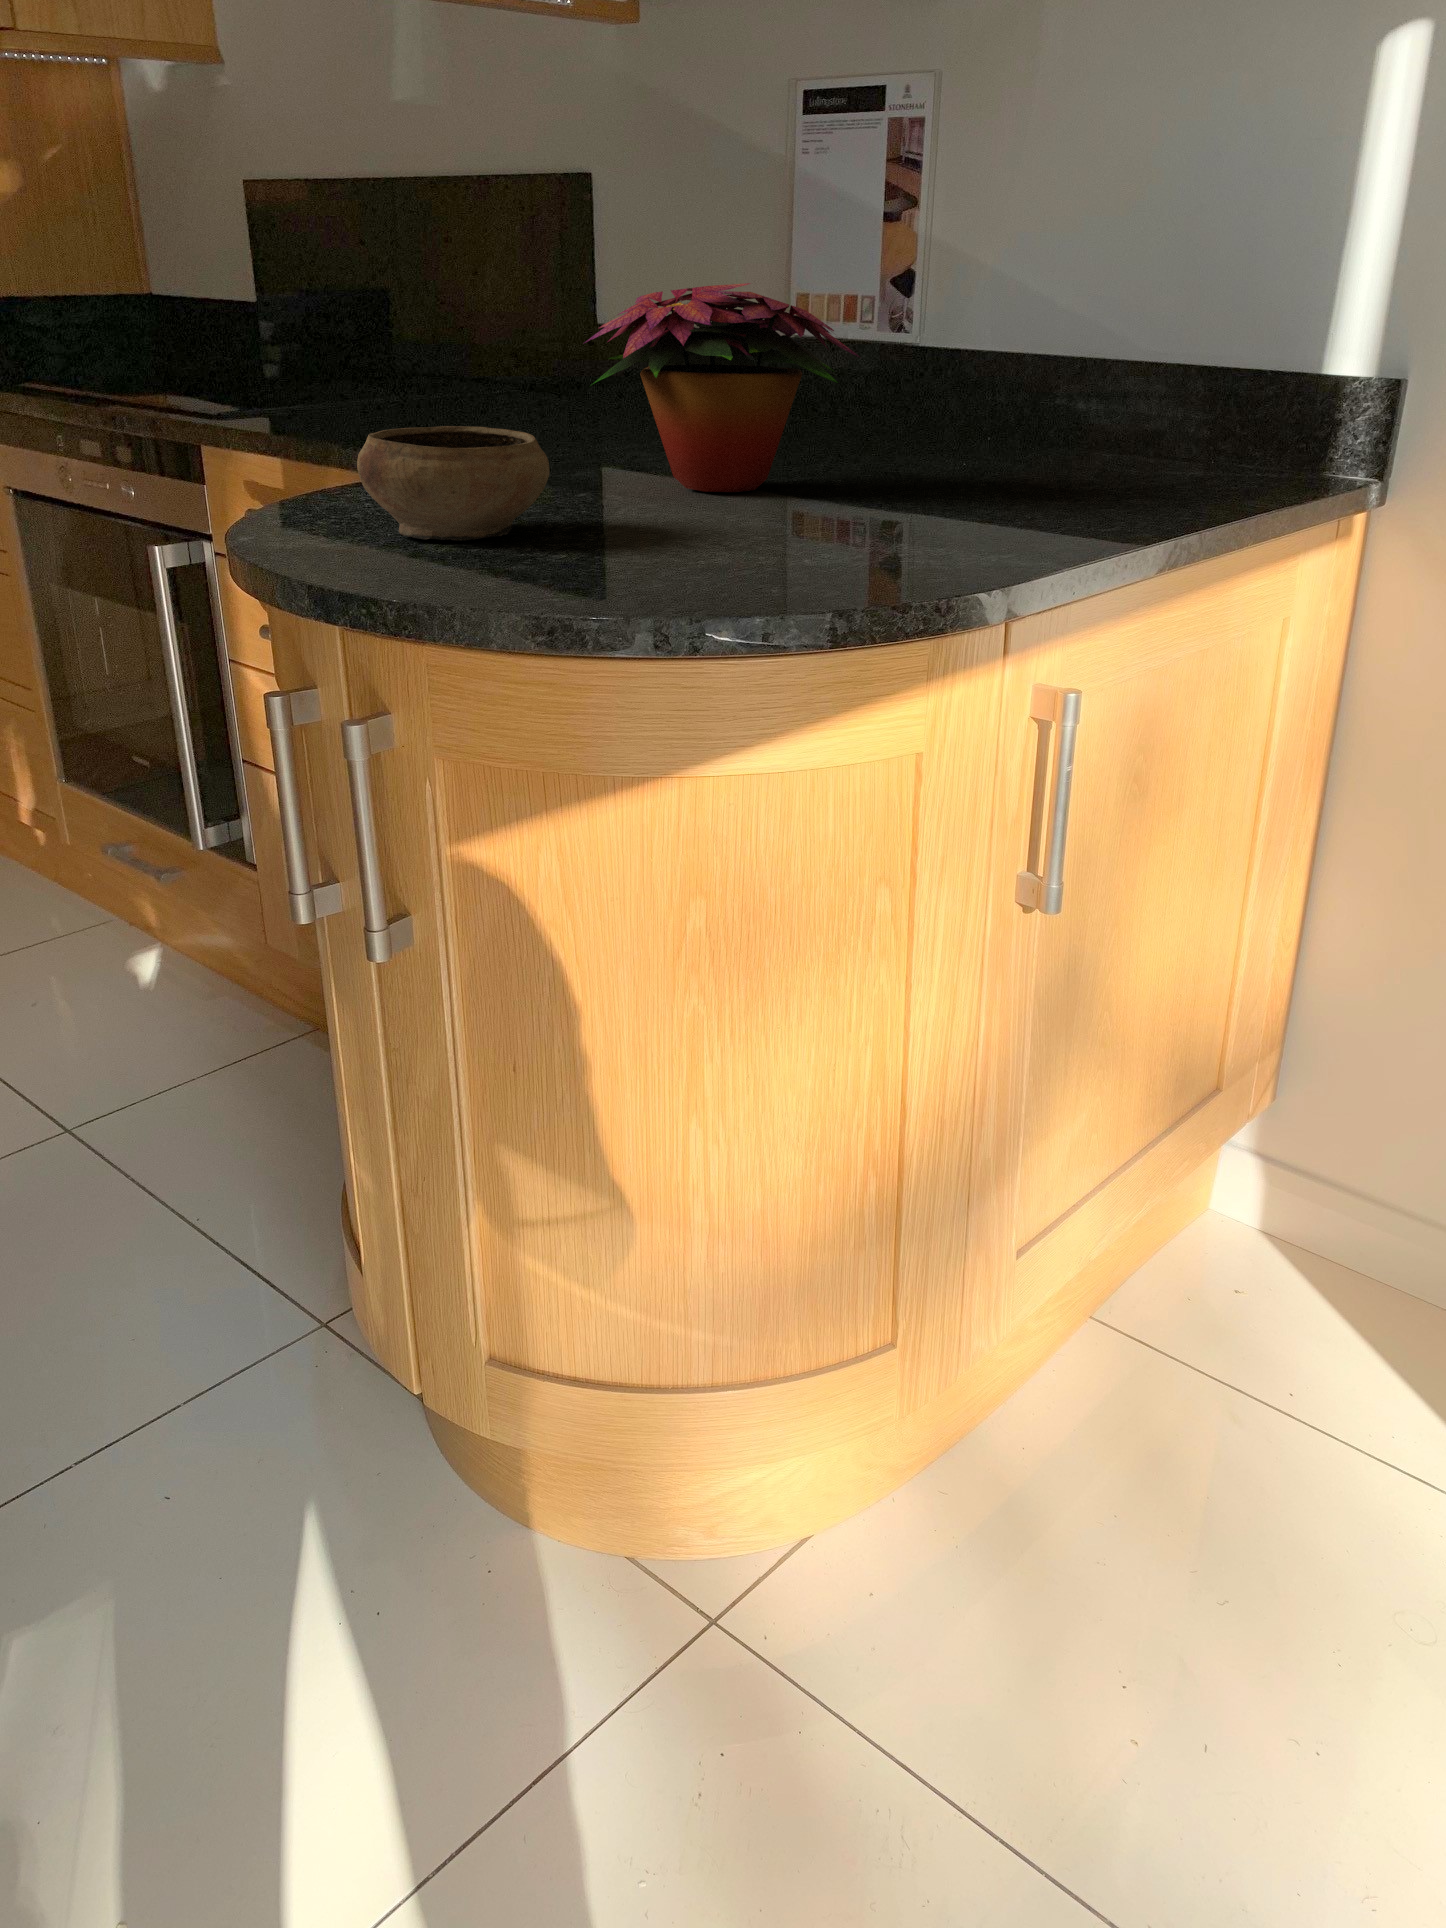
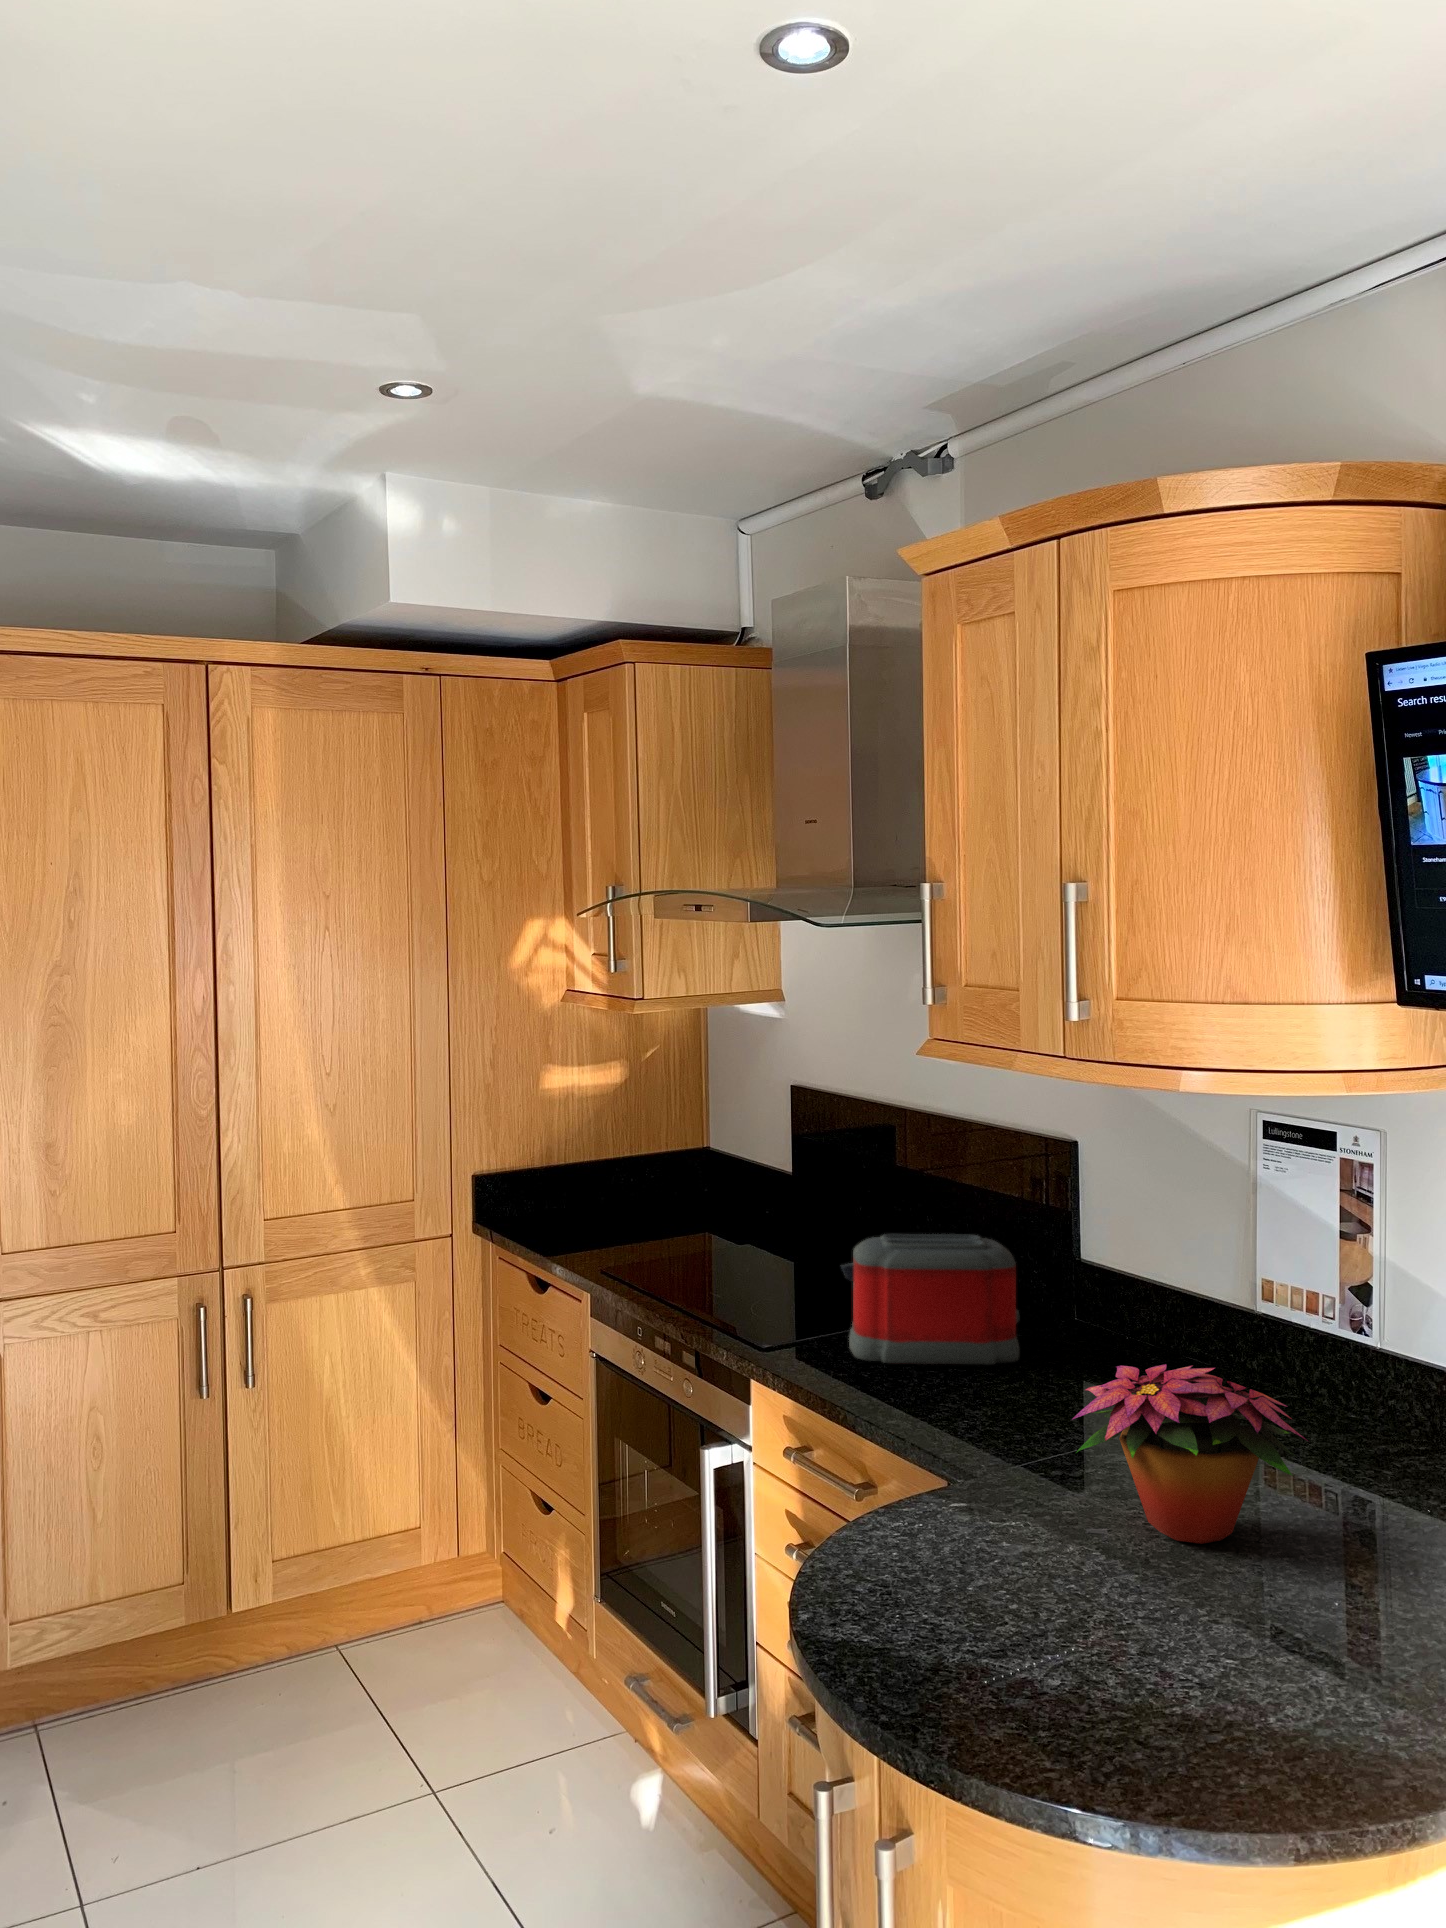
toaster: none [302,274,526,423] -> present [841,1234,1019,1364]
ceramic bowl: present [357,426,549,540] -> none [891,1503,1042,1621]

